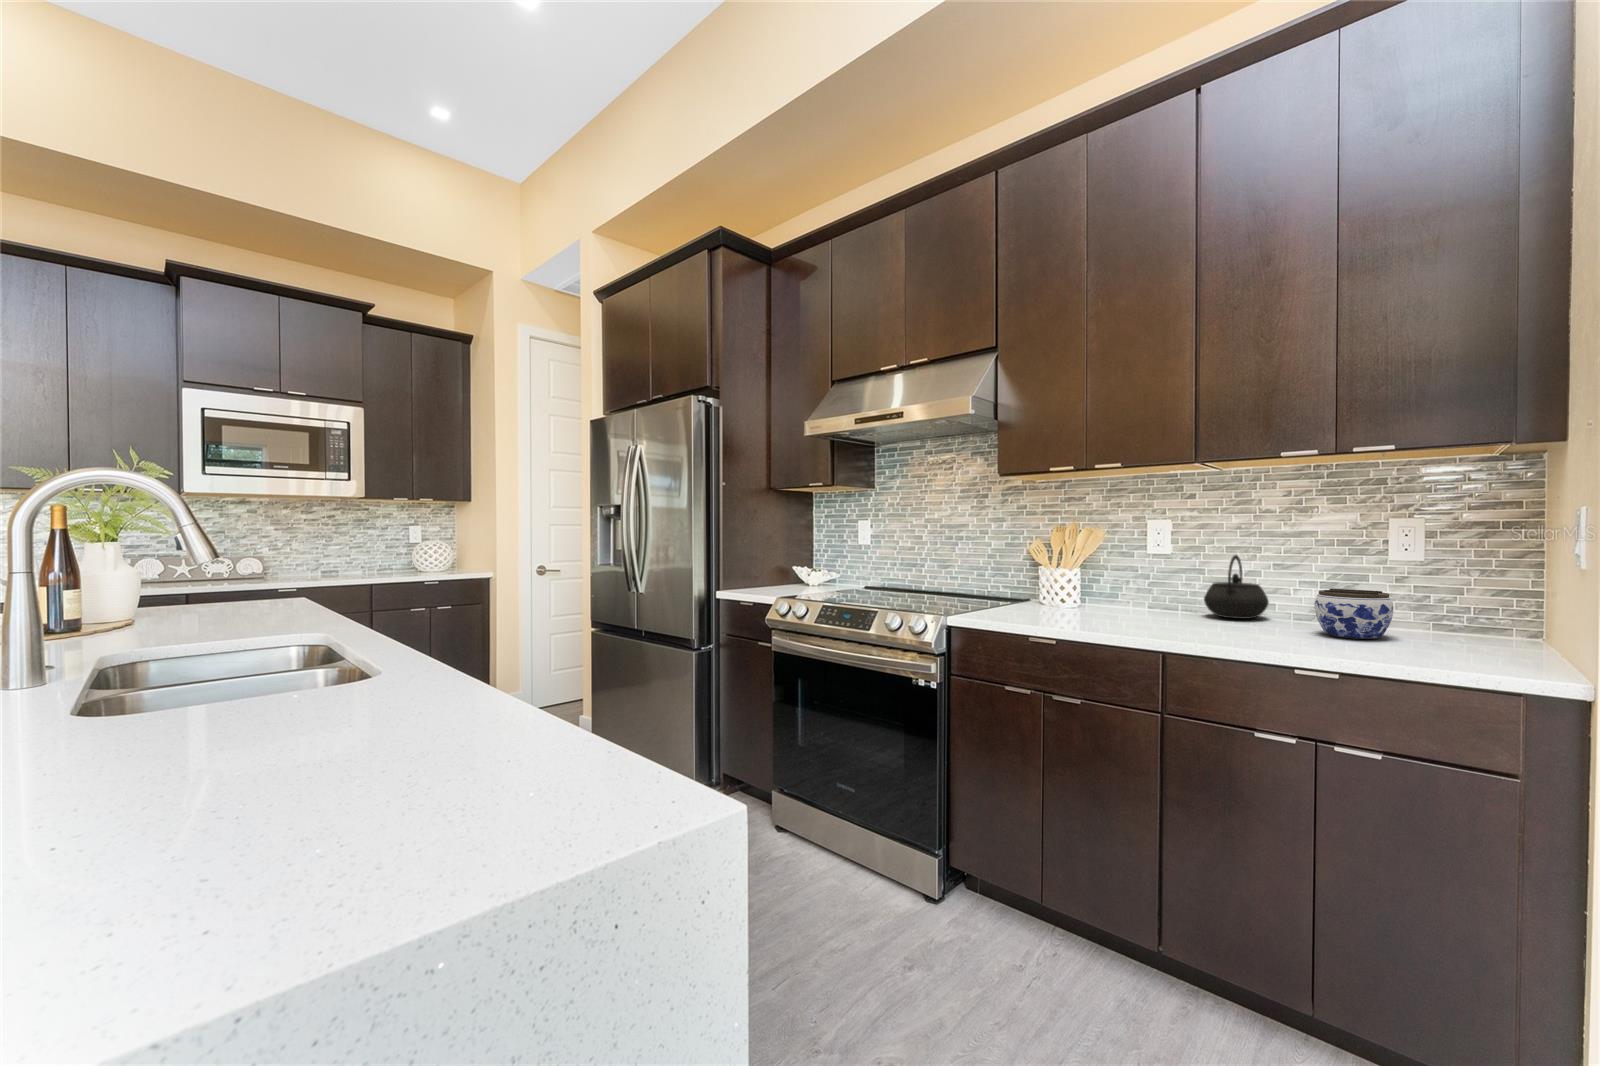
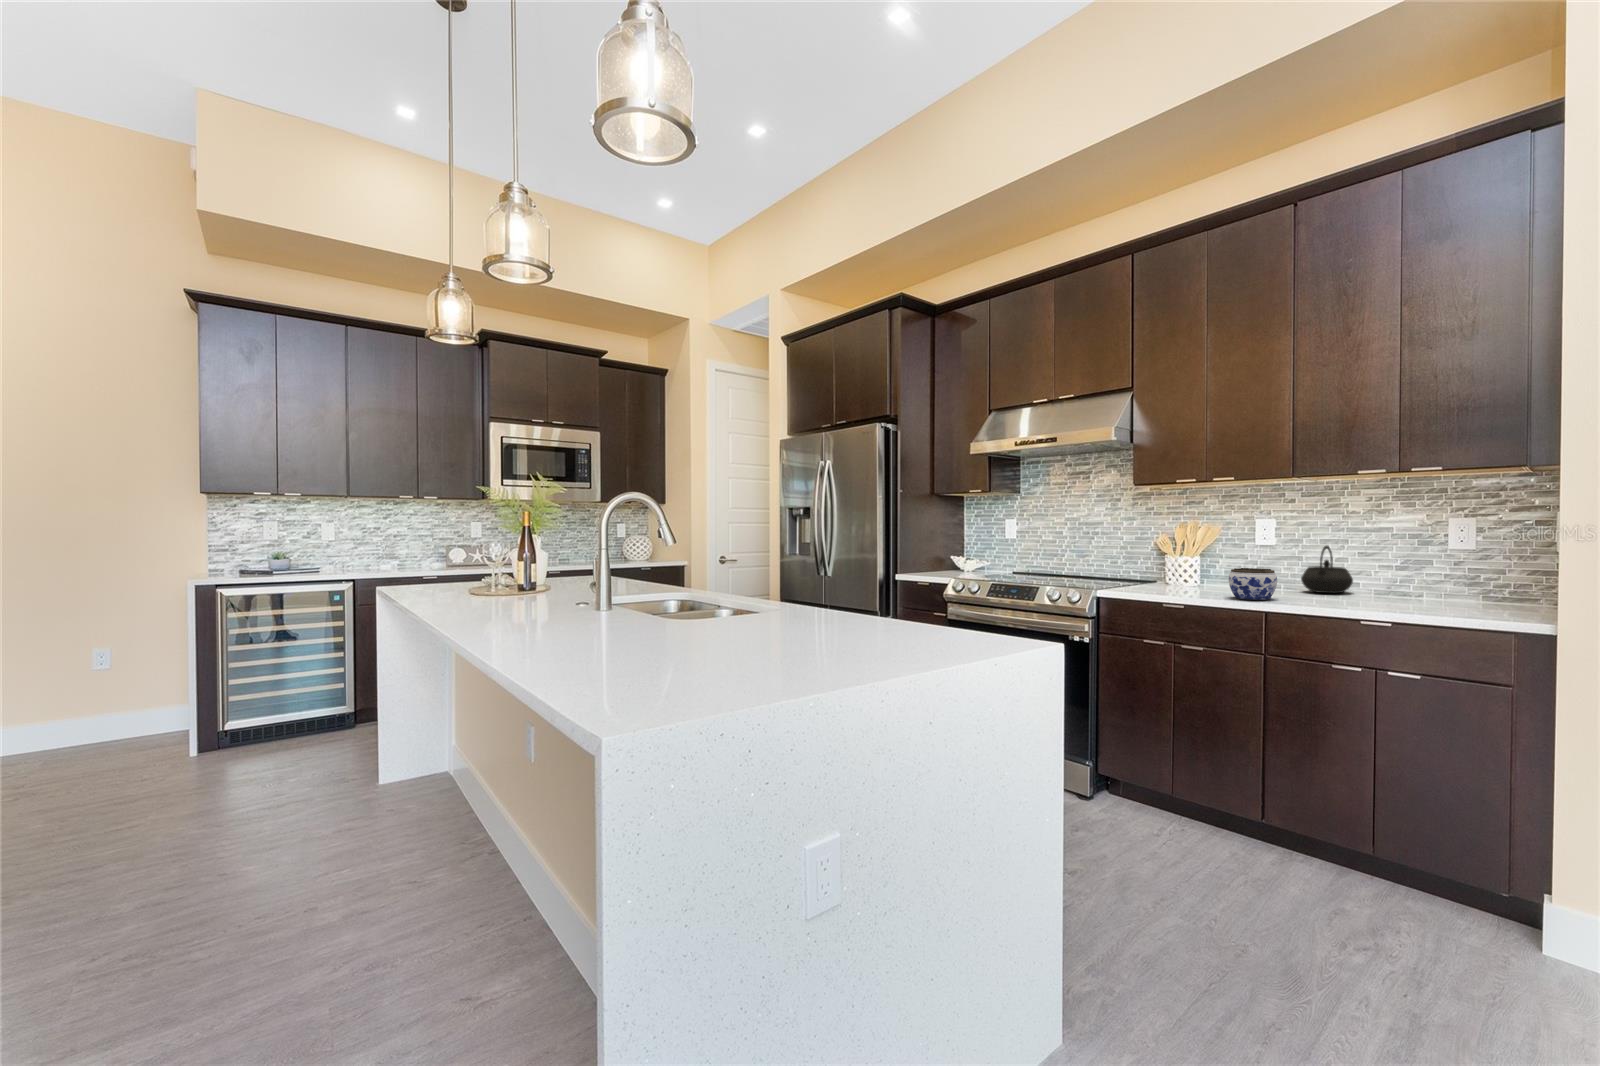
jar: present [1314,589,1393,639] -> present [1228,568,1277,600]

